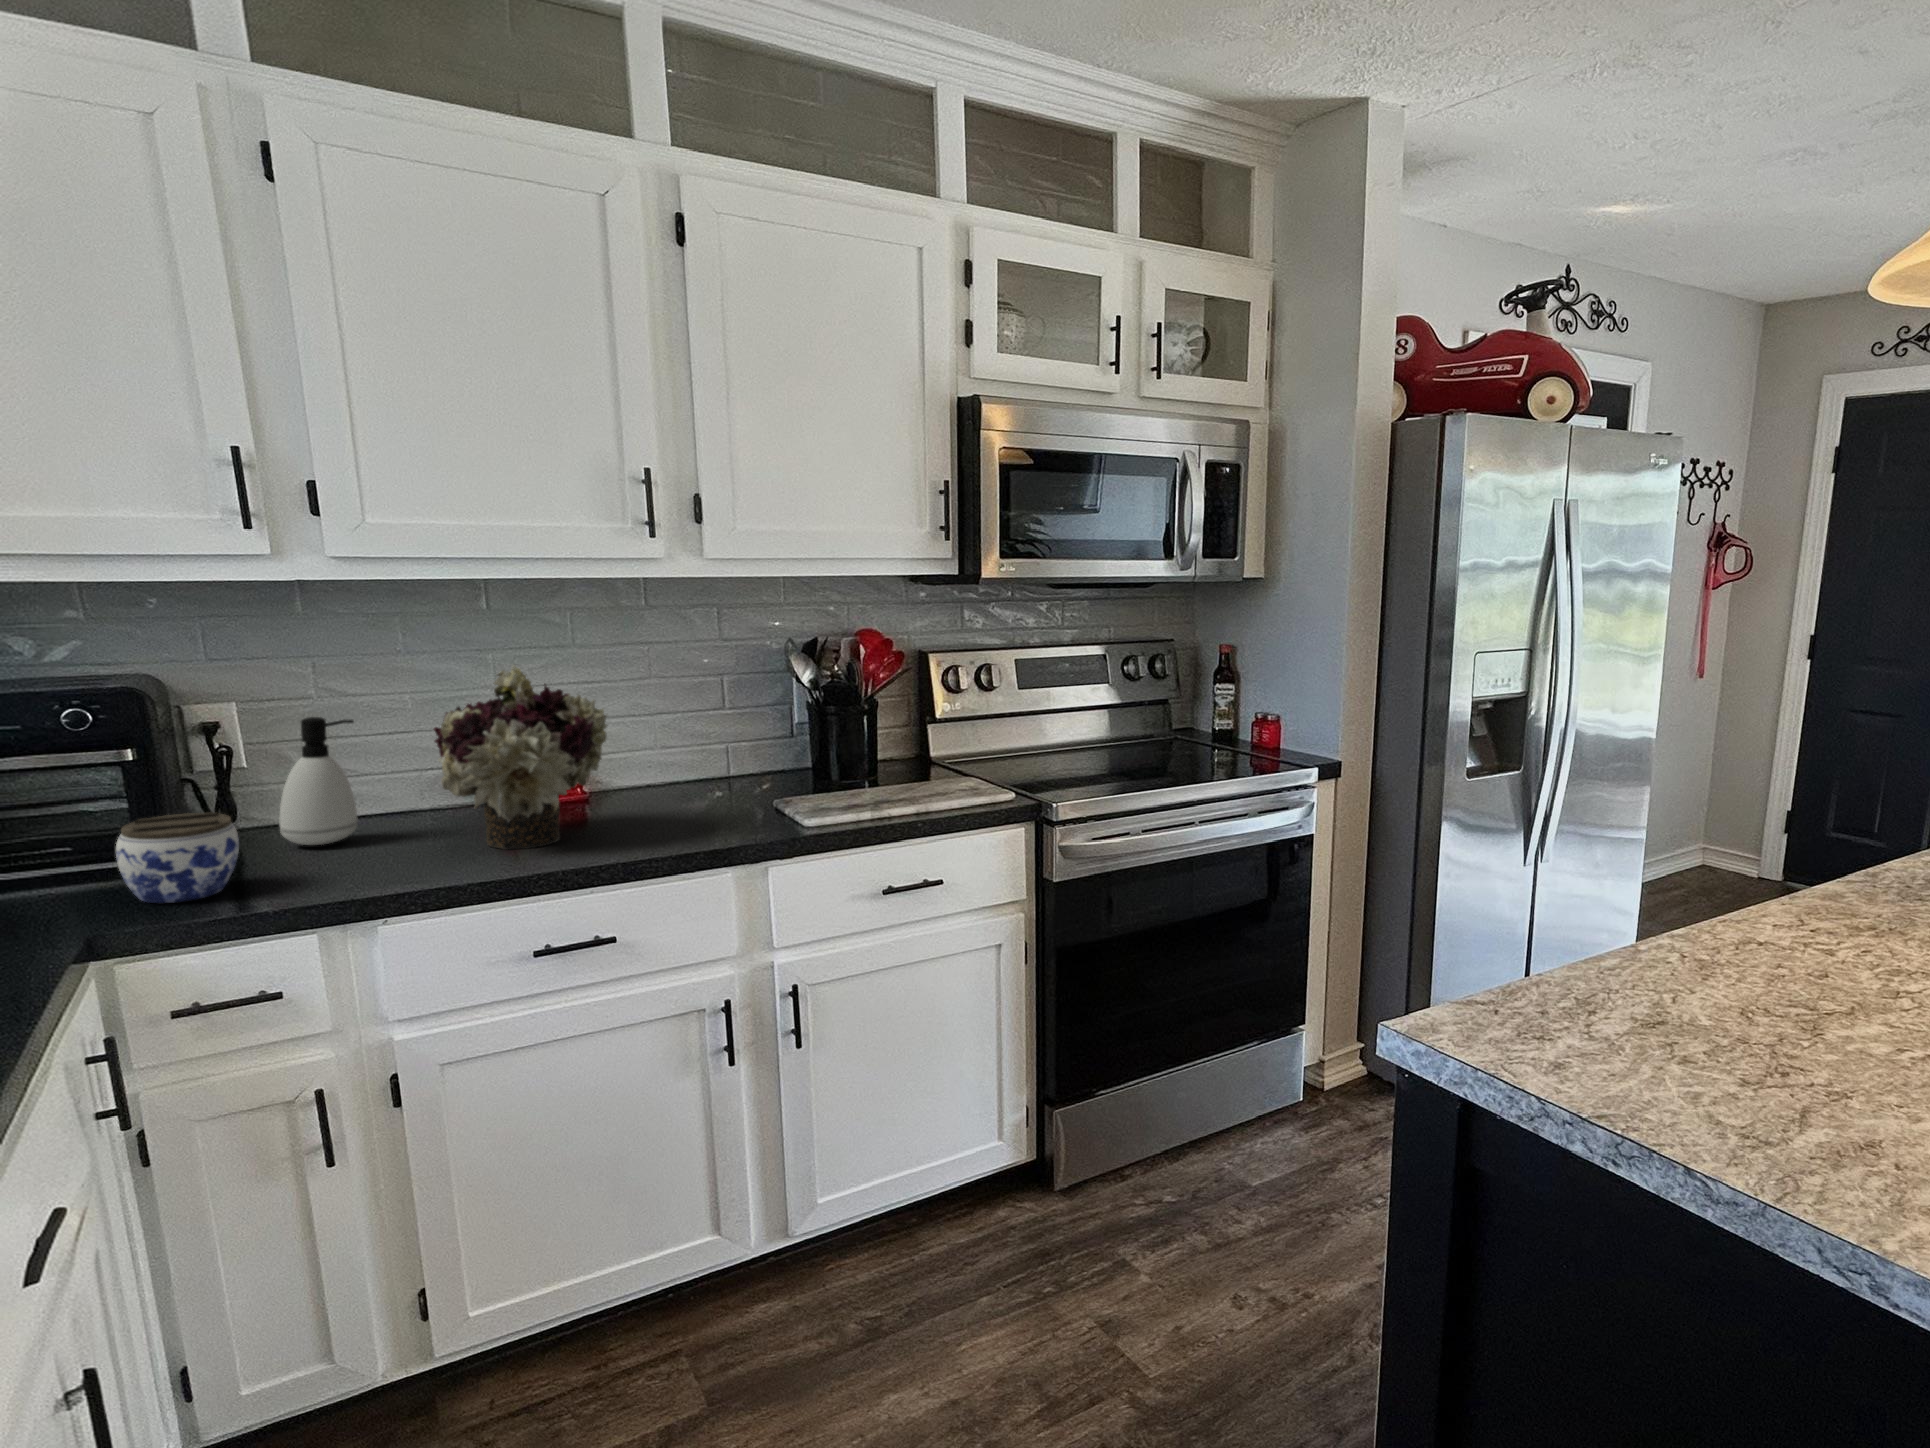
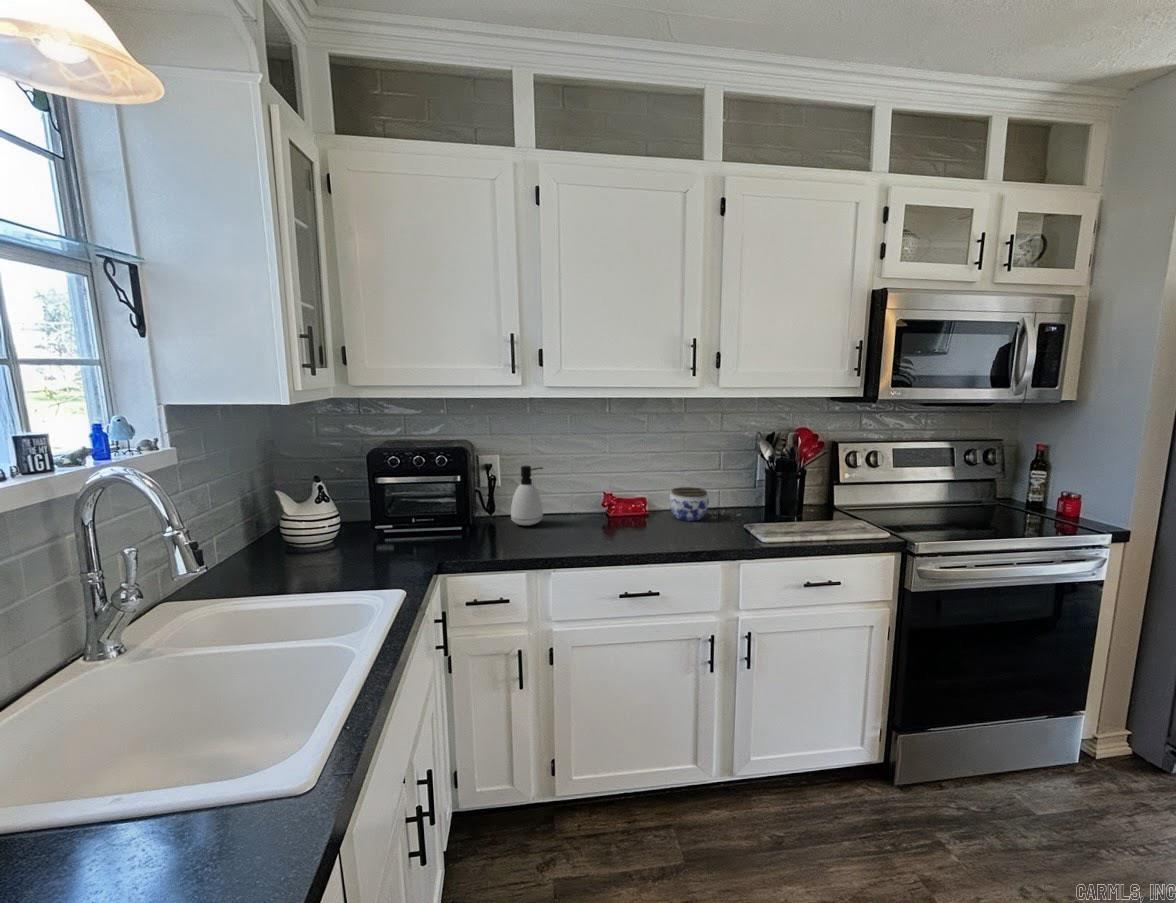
flower arrangement: present [434,665,608,850] -> none [576,446,657,540]
jar: present [116,812,239,903] -> present [669,487,709,521]

